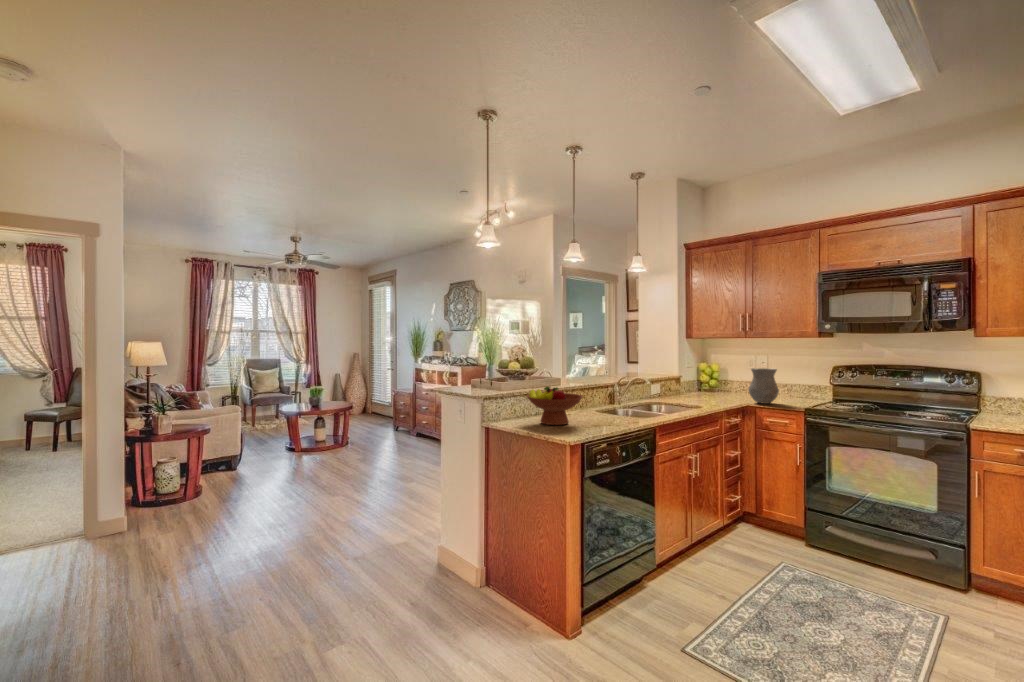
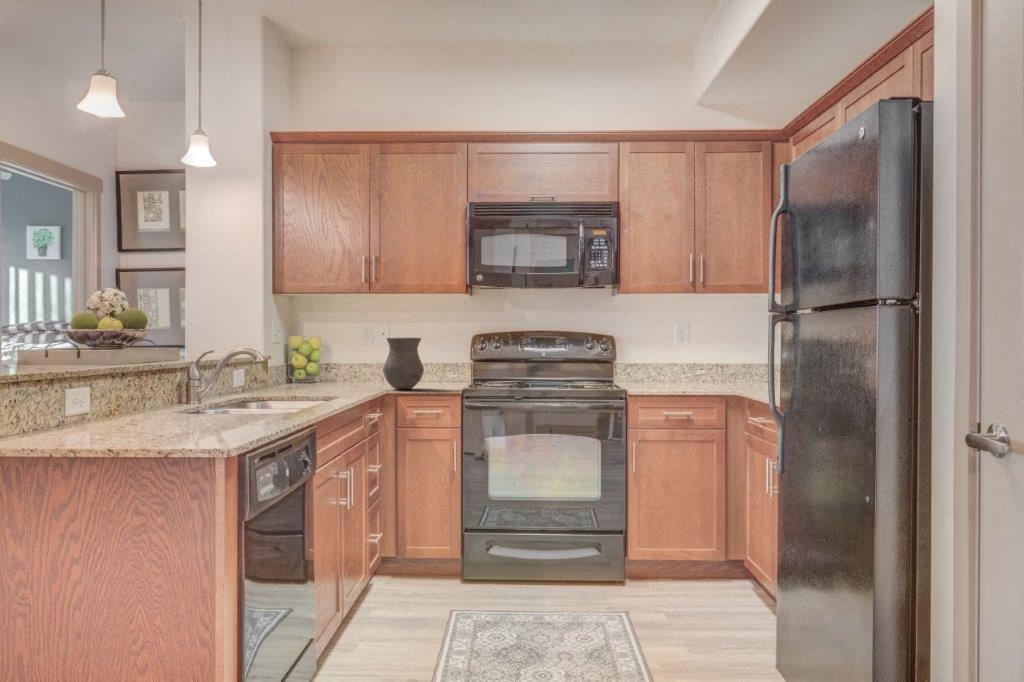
fruit bowl: present [527,386,583,425] -> none [59,356,192,437]

